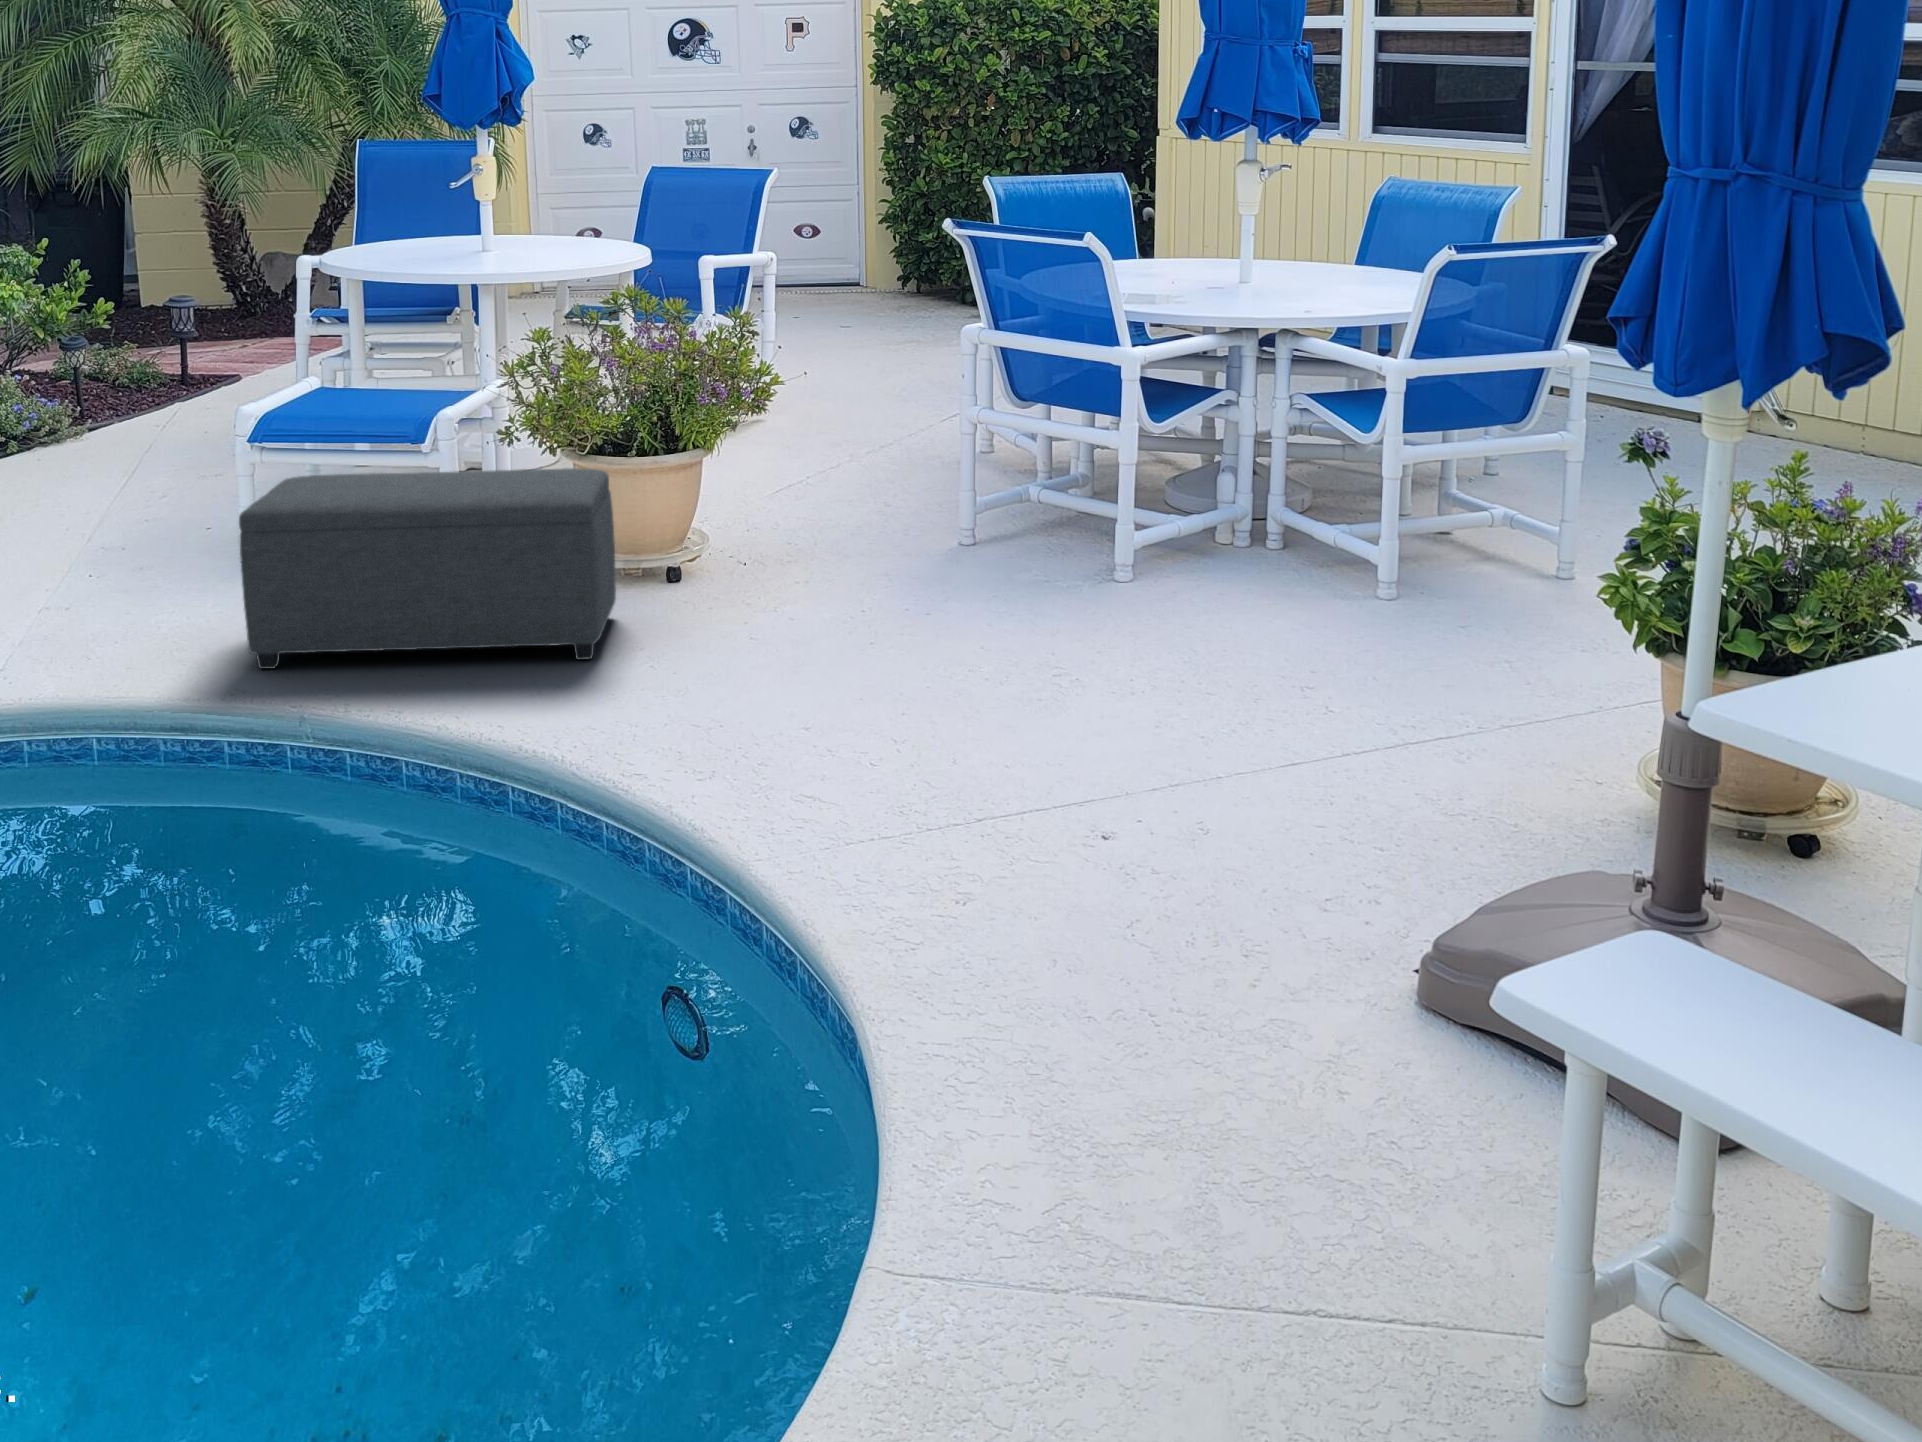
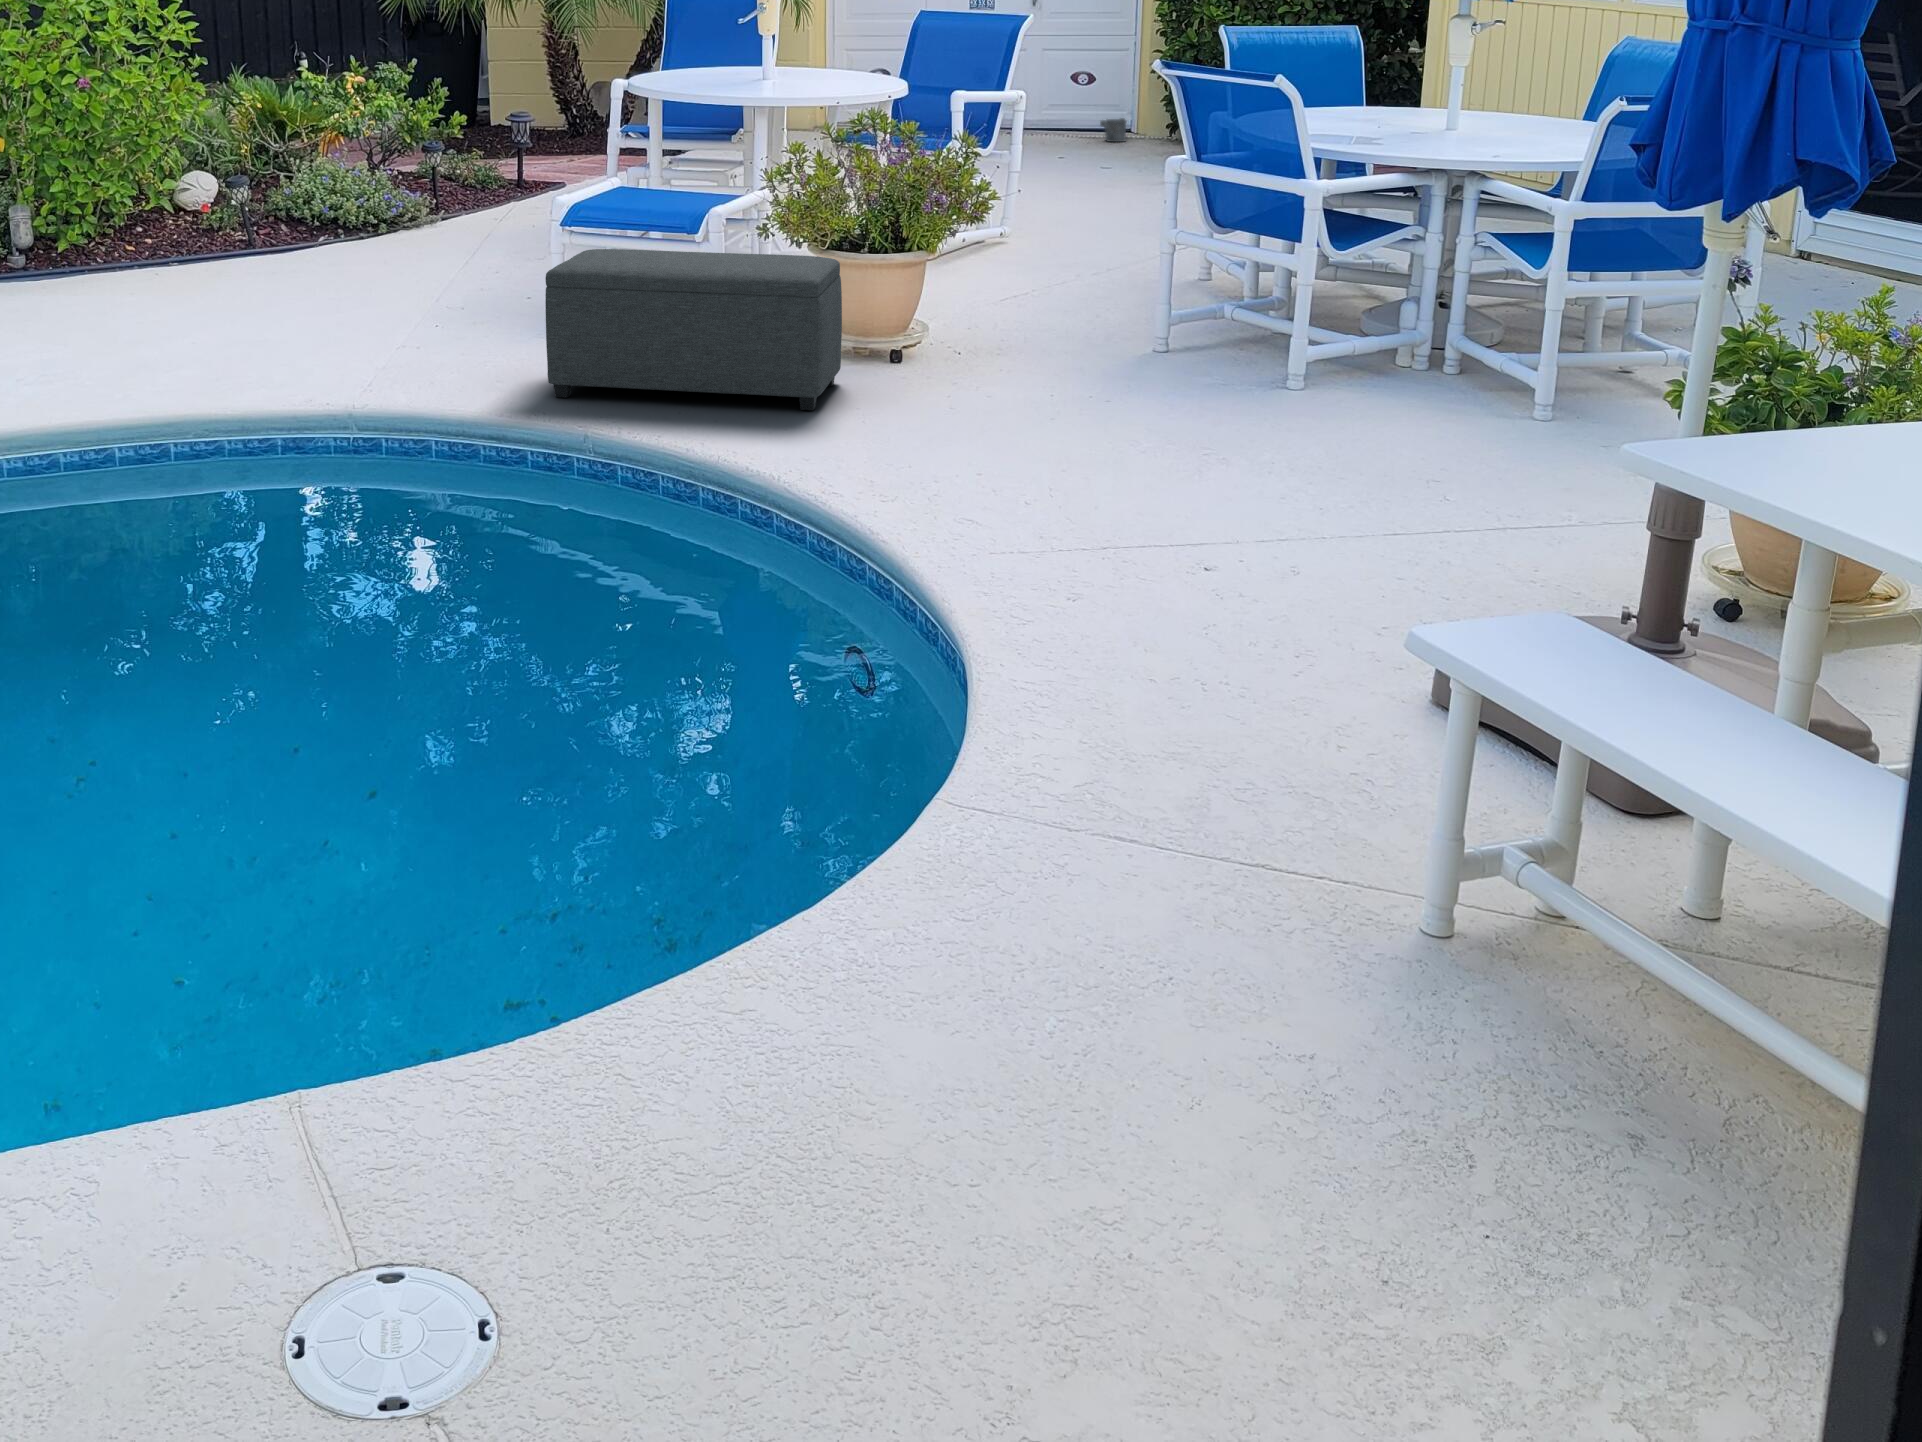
watering can: none [824,270,850,296] -> present [1100,118,1126,142]

